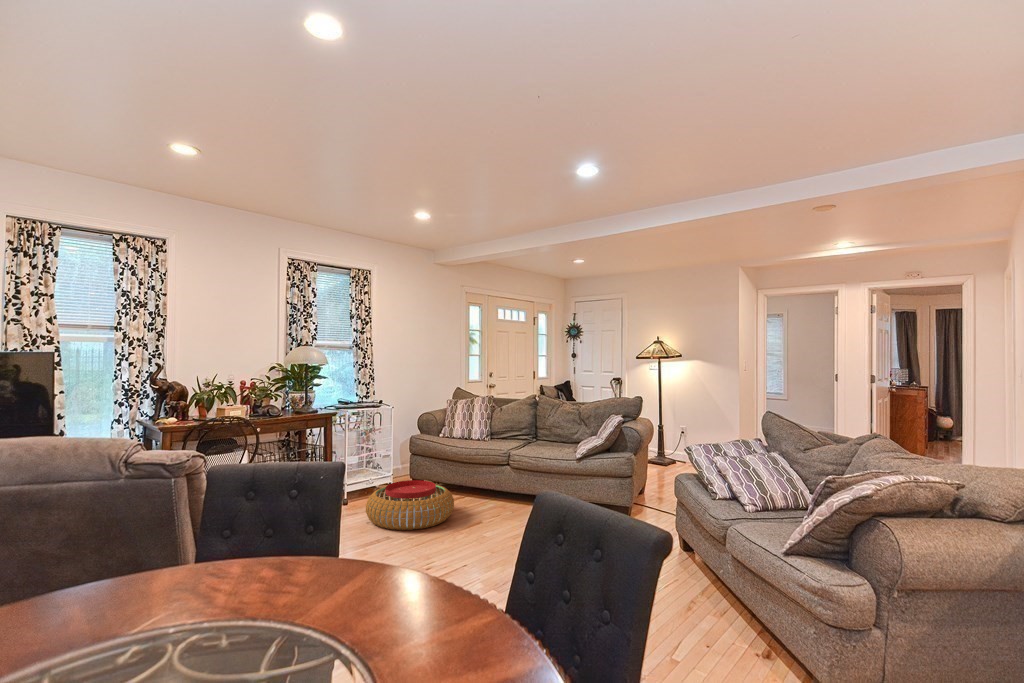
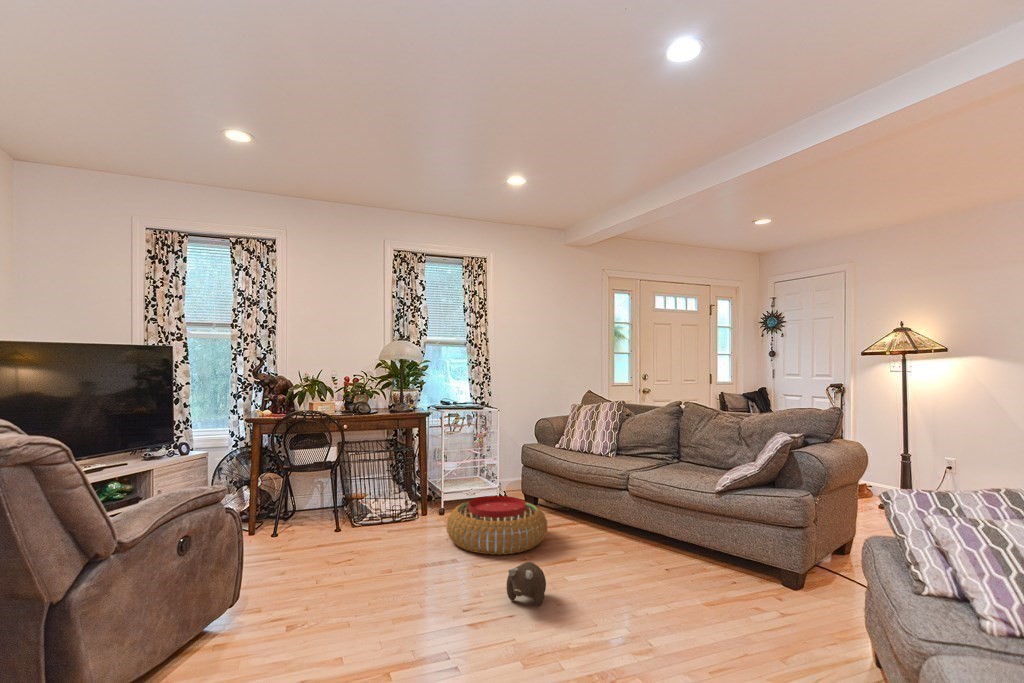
plush toy: none [457,526,488,559] -> present [507,562,546,605]

